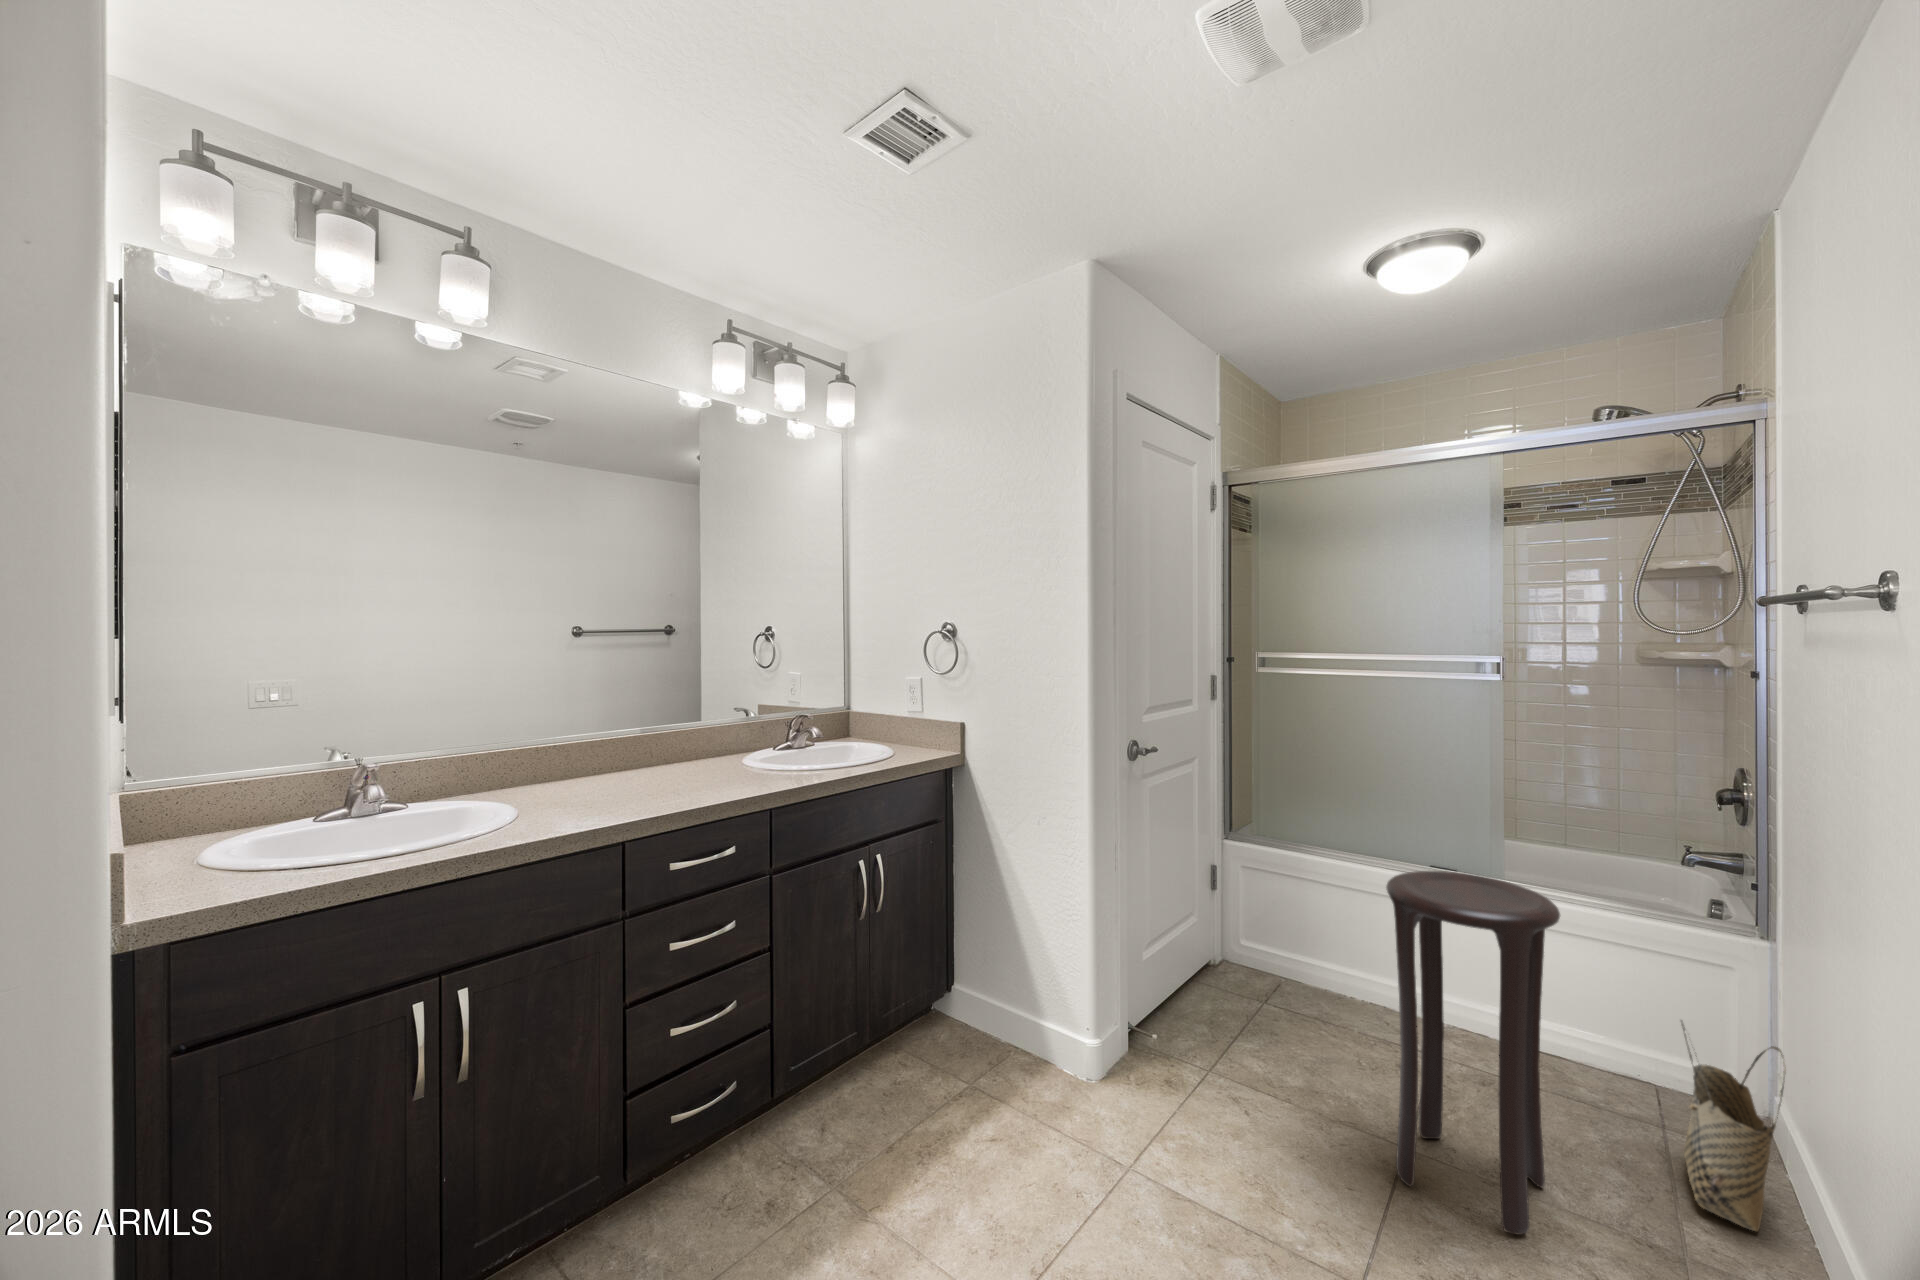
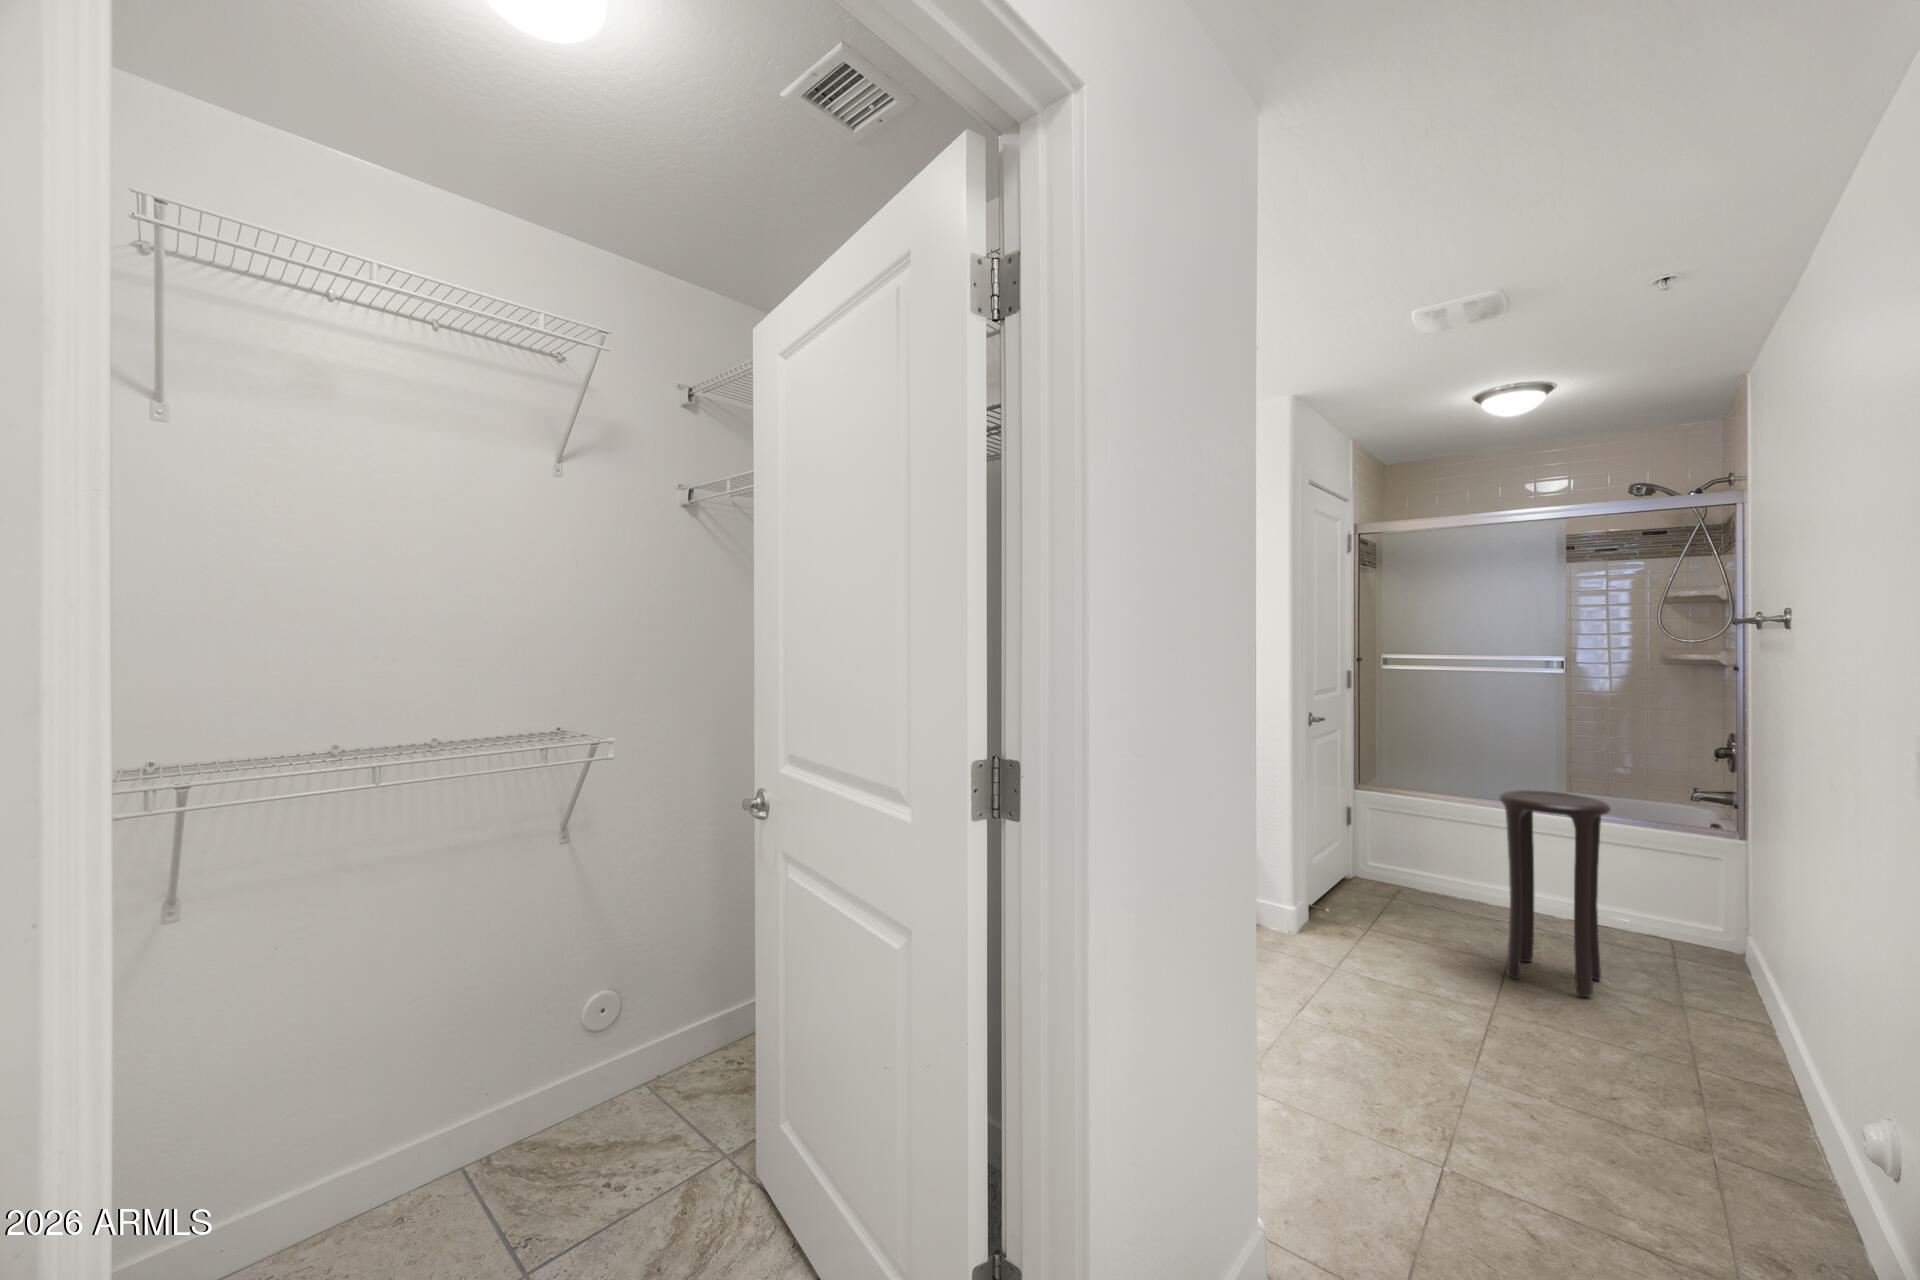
woven basket: present [1681,1020,1785,1231] -> none [1685,879,1747,996]

